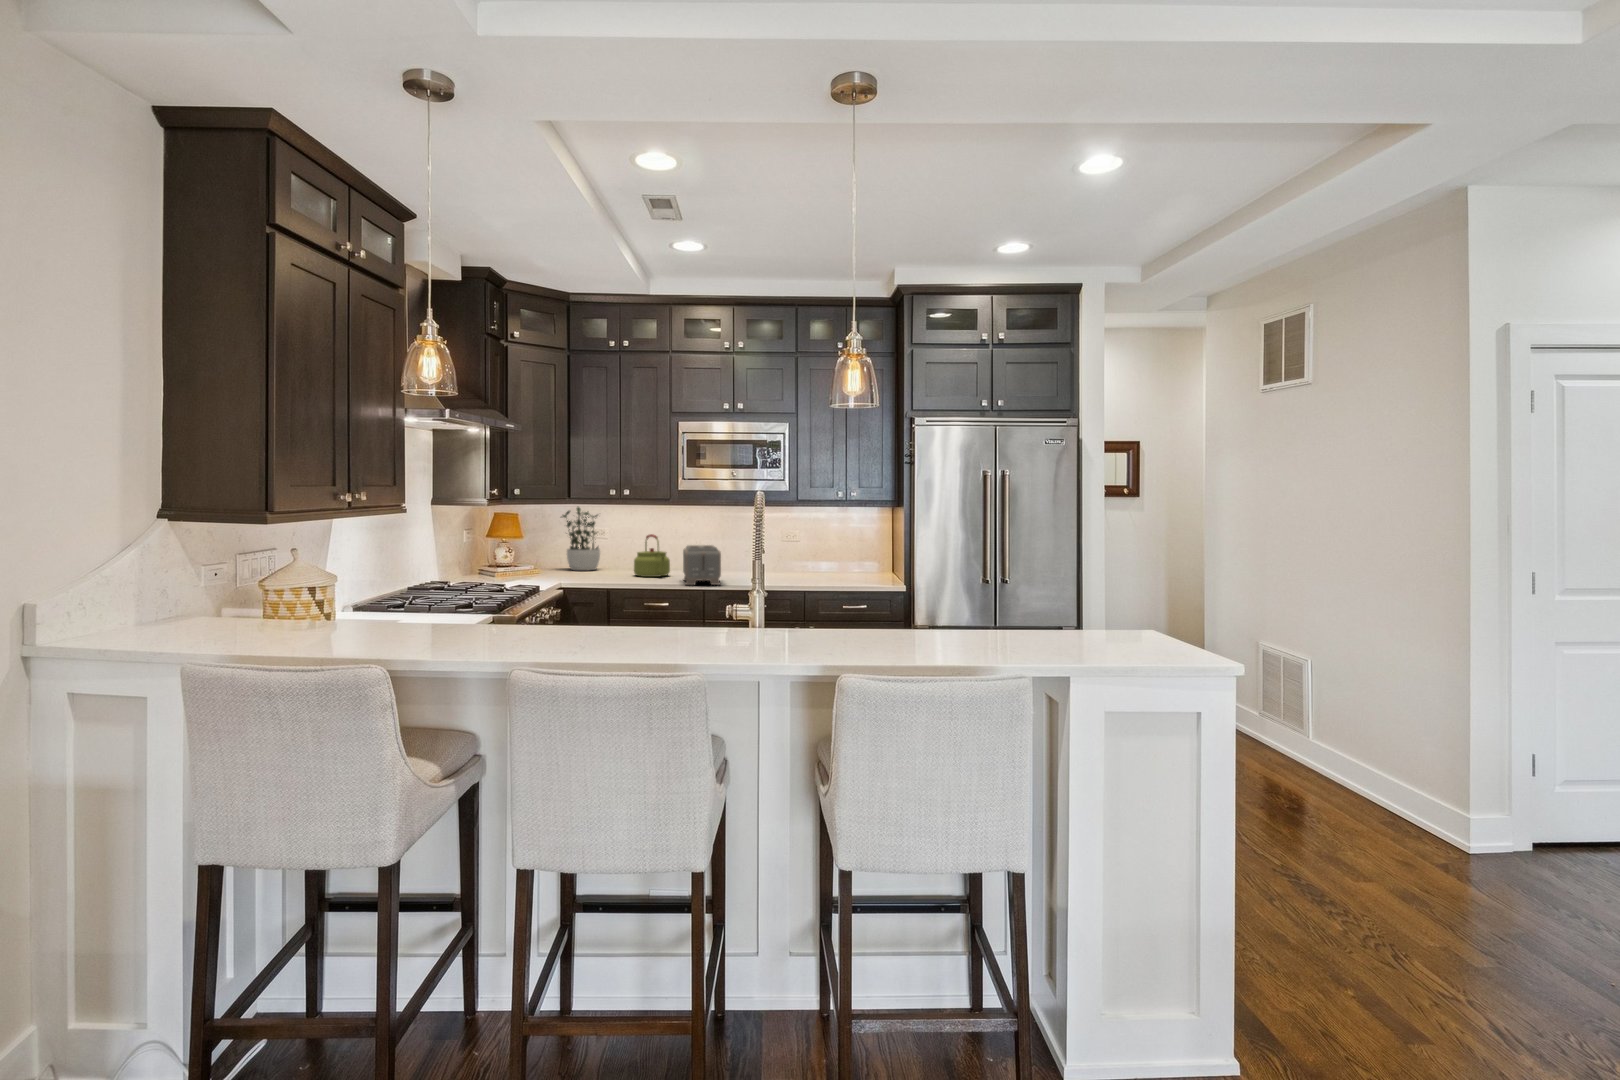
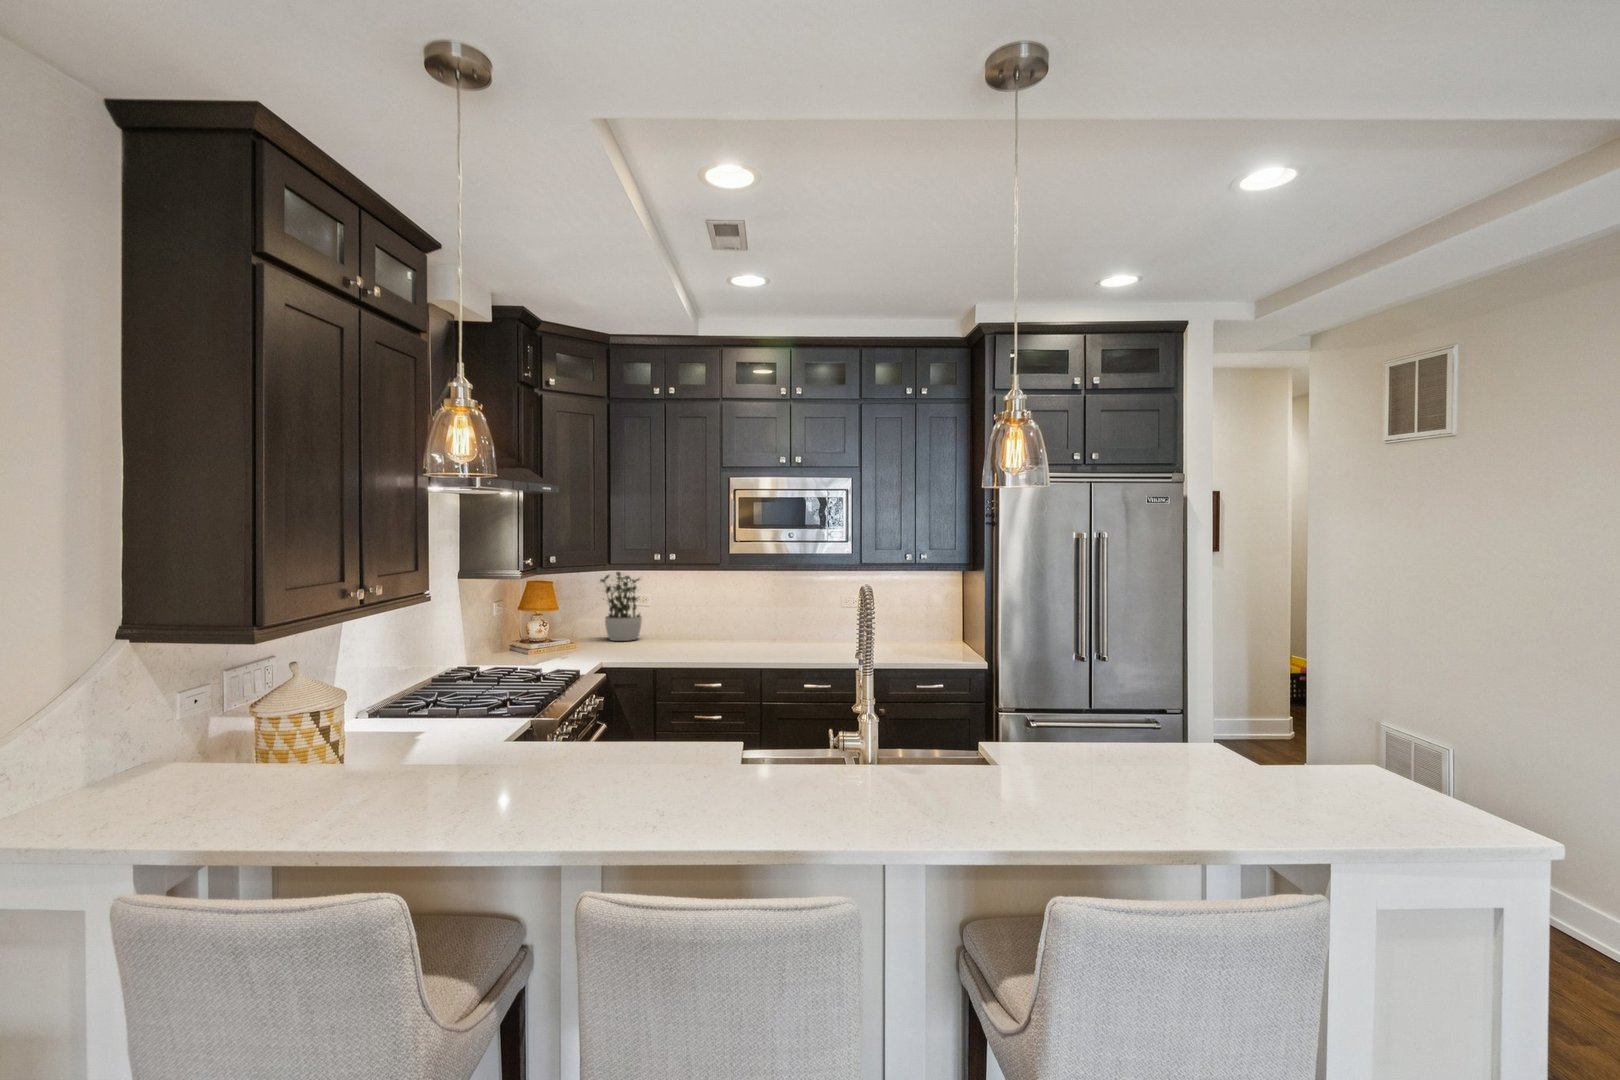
kettle: present [634,534,670,577] -> none [681,602,721,650]
toaster: present [683,545,721,585] -> none [737,615,783,664]

